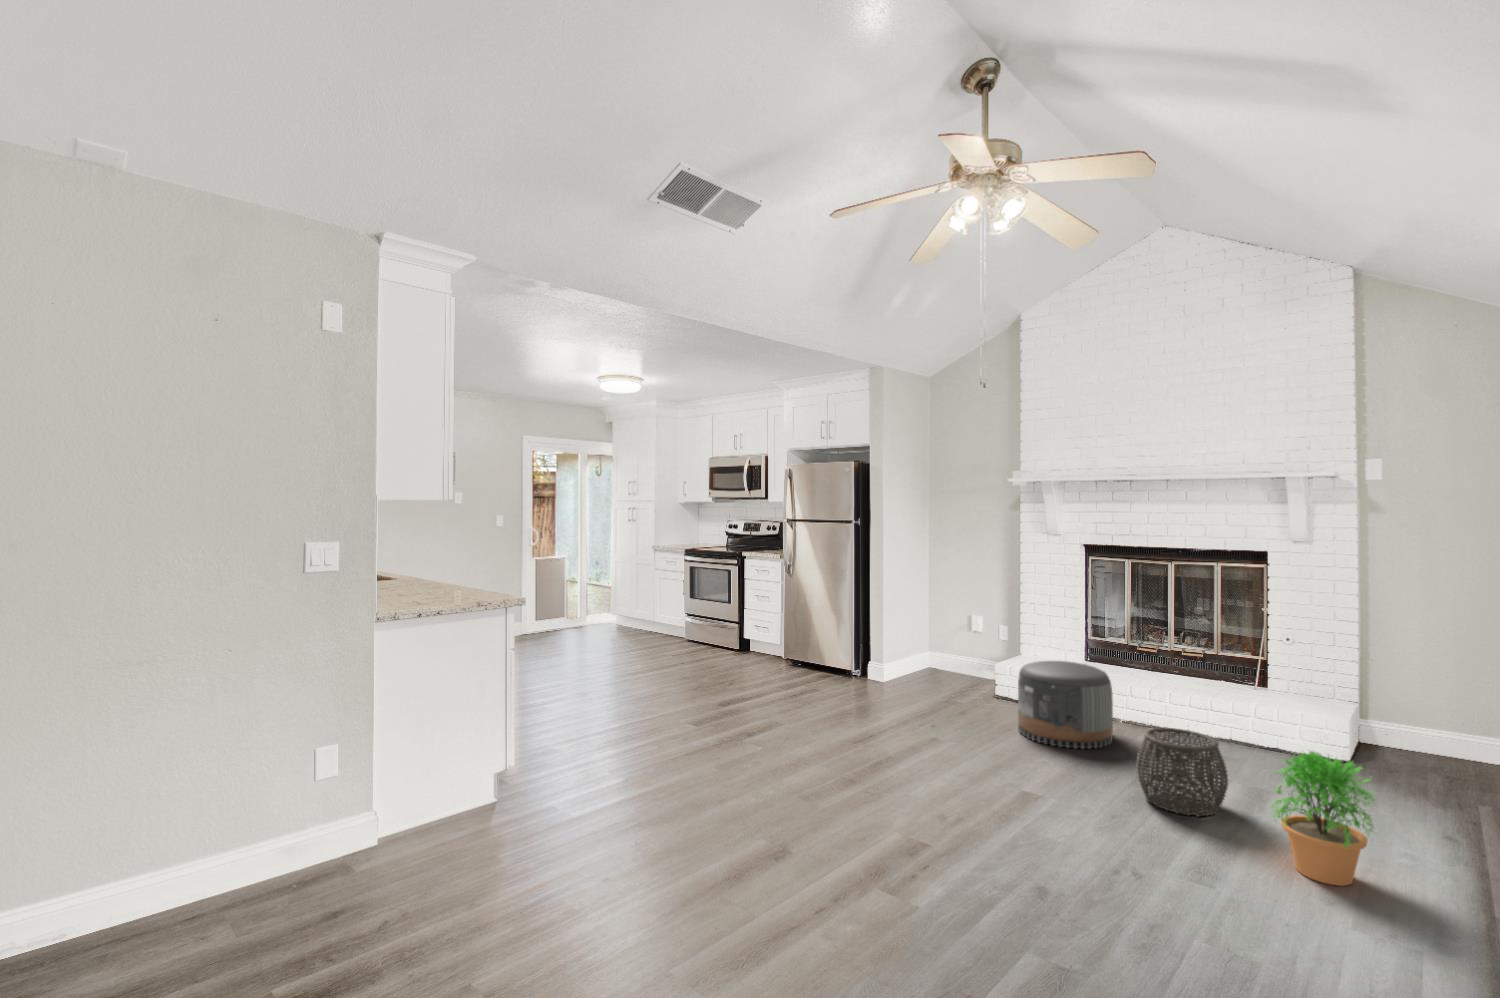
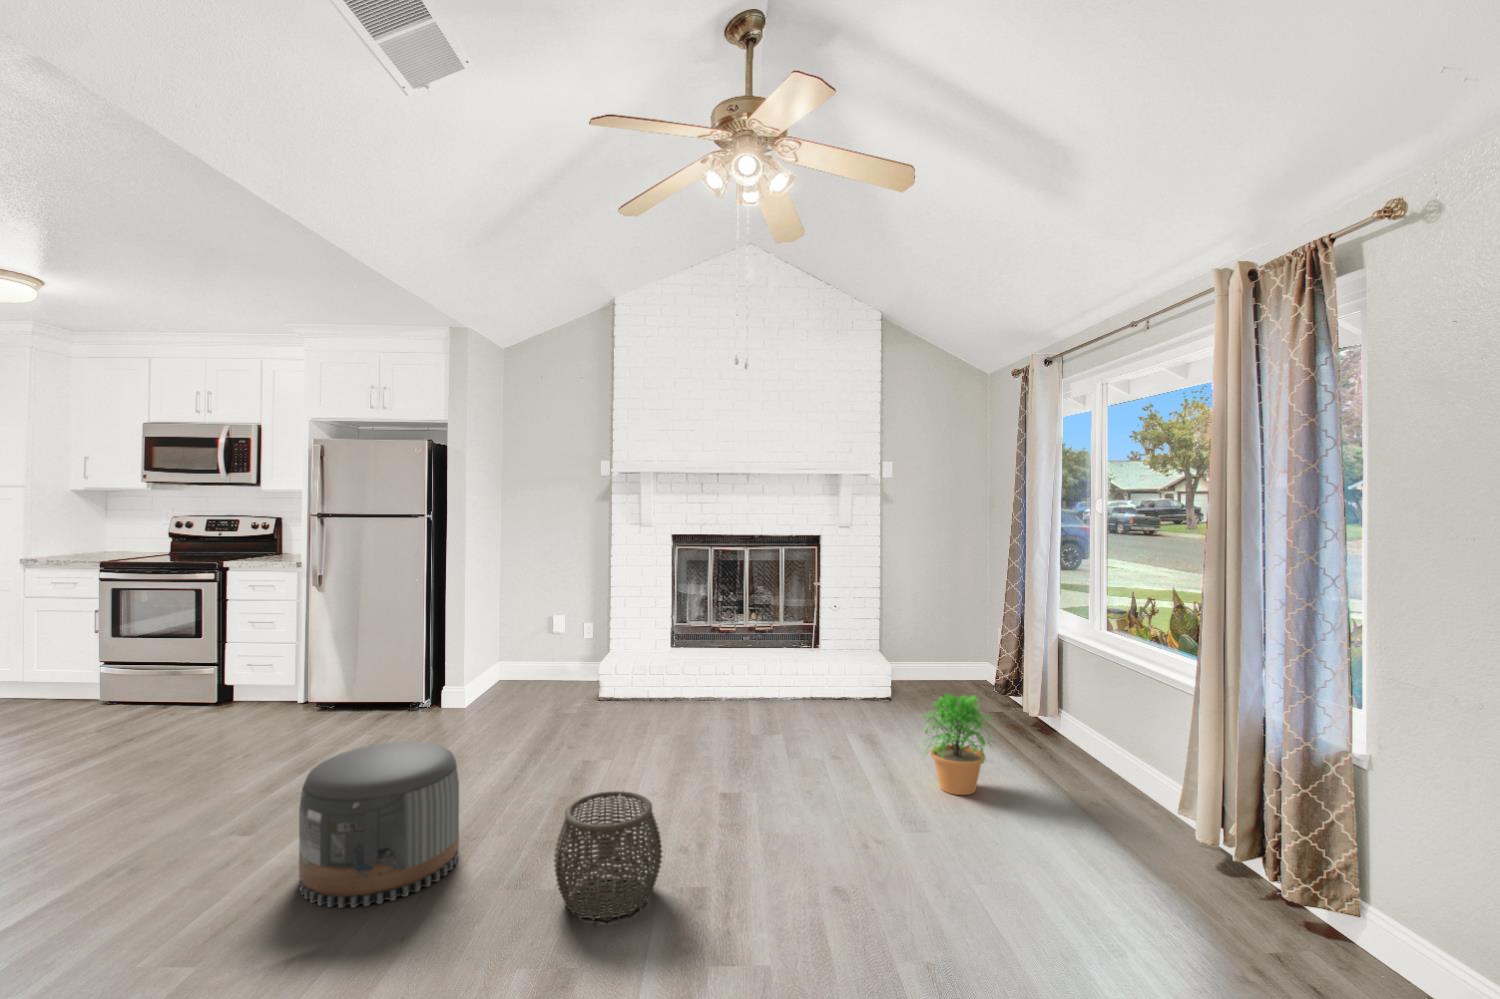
pouf: present [1018,661,1113,749] -> present [299,741,459,908]
woven basket: present [1137,728,1228,816] -> present [554,791,662,920]

